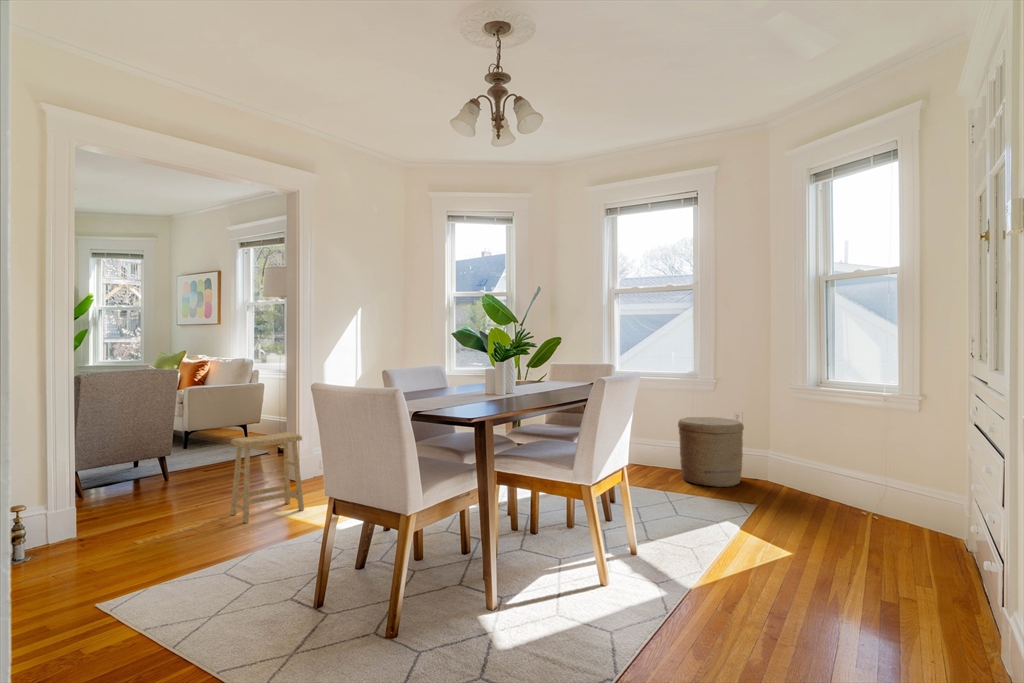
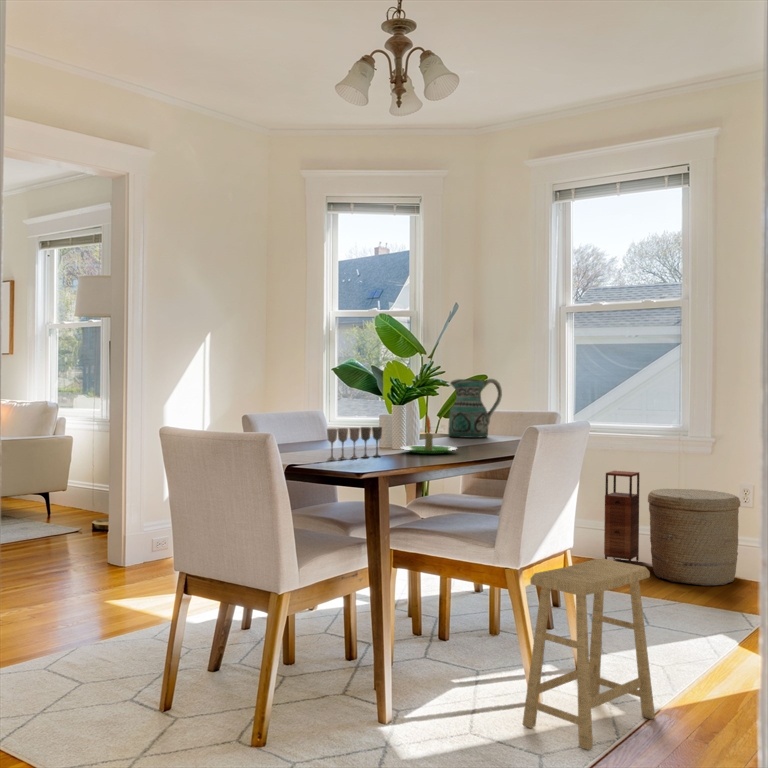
ceramic pitcher: none [536,341,575,384] -> present [448,379,502,438]
candle: none [501,369,544,399] -> present [401,416,457,454]
wine glass: none [445,379,487,406] -> present [327,427,382,460]
storage cabinet: none [647,404,671,472] -> present [604,471,639,564]
footstool: present [230,432,304,523] -> present [523,559,655,750]

